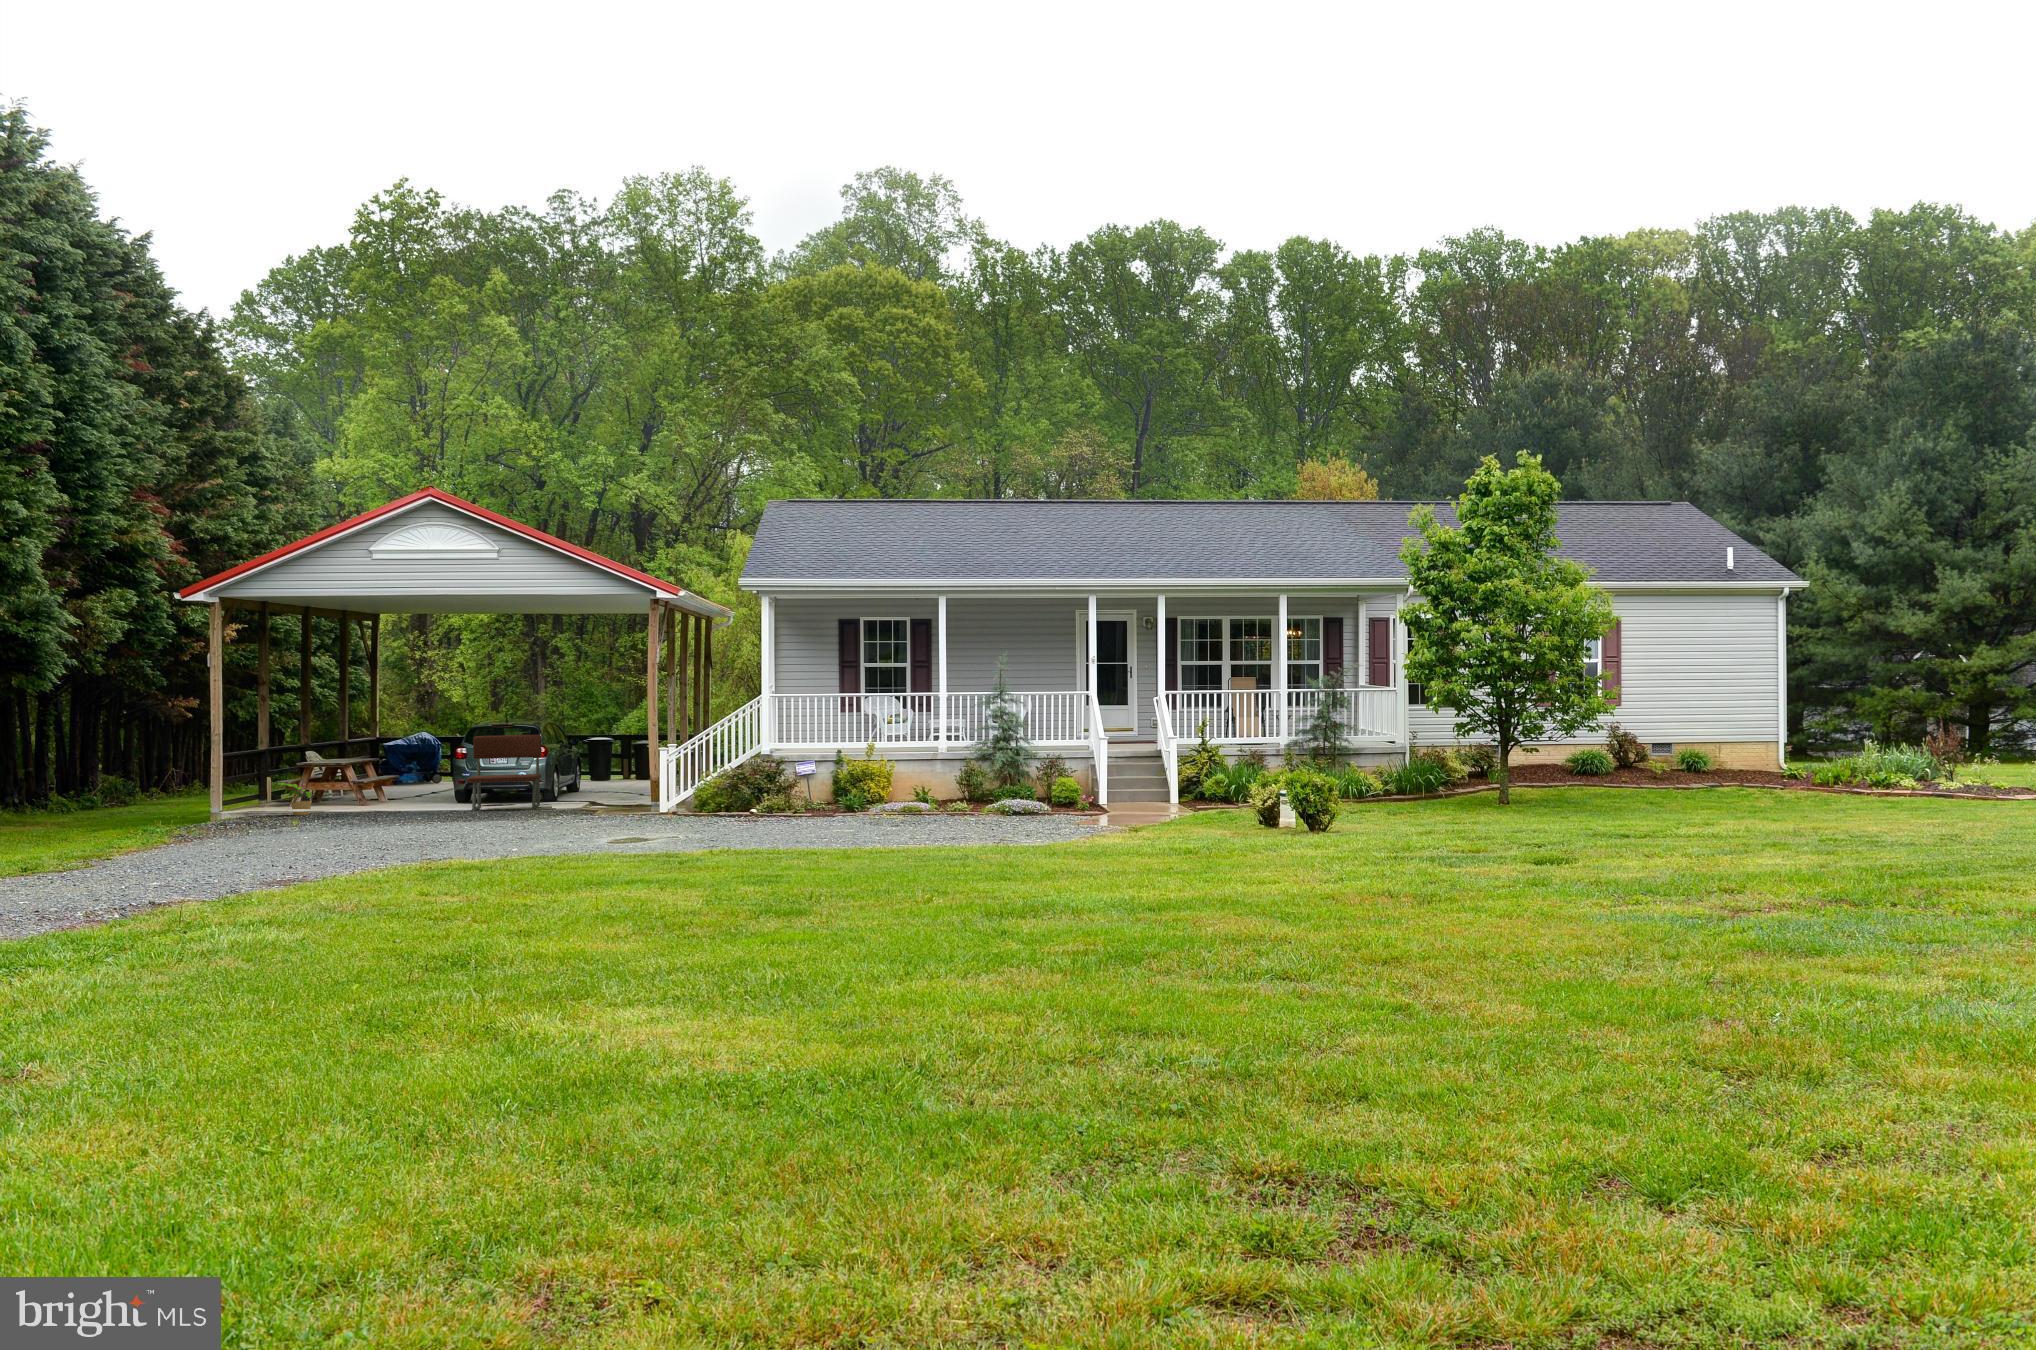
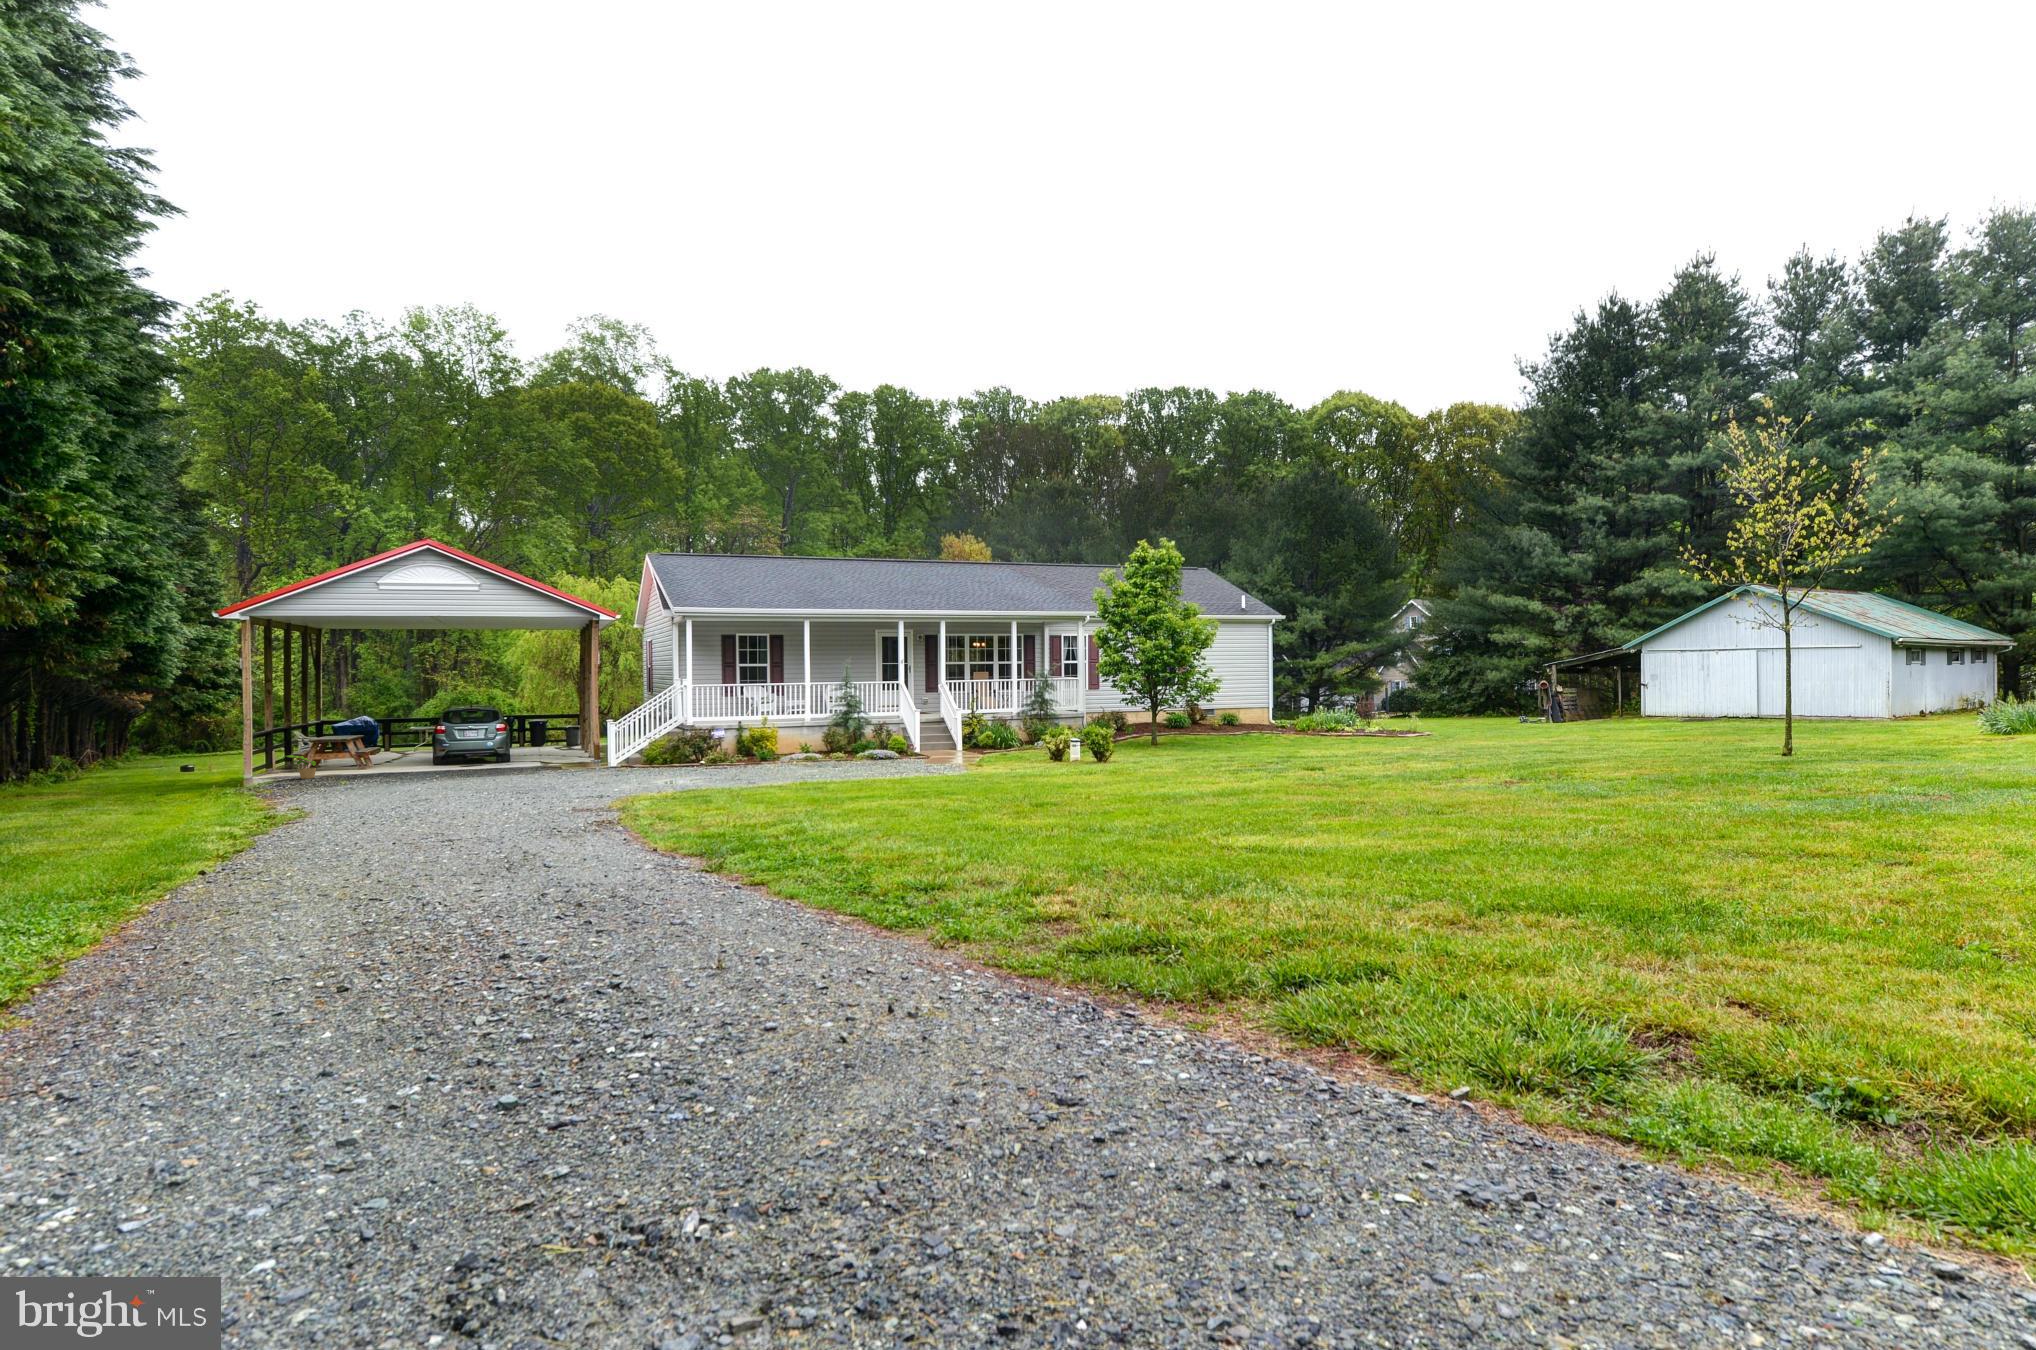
bench: present [467,735,542,811] -> none [443,716,502,772]

